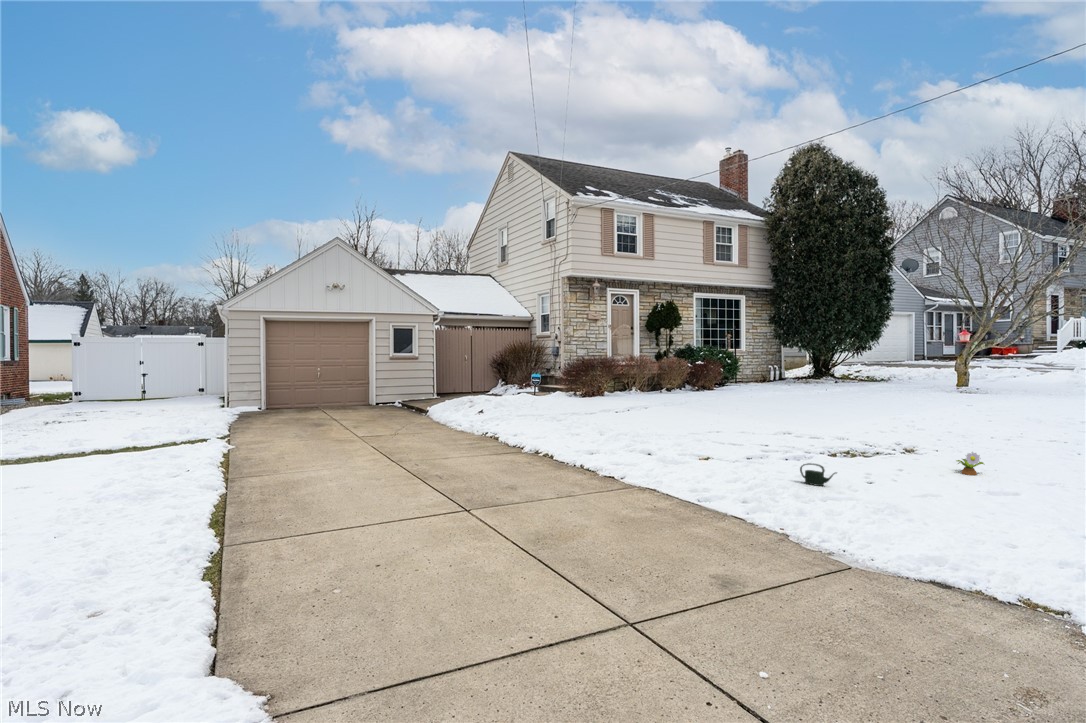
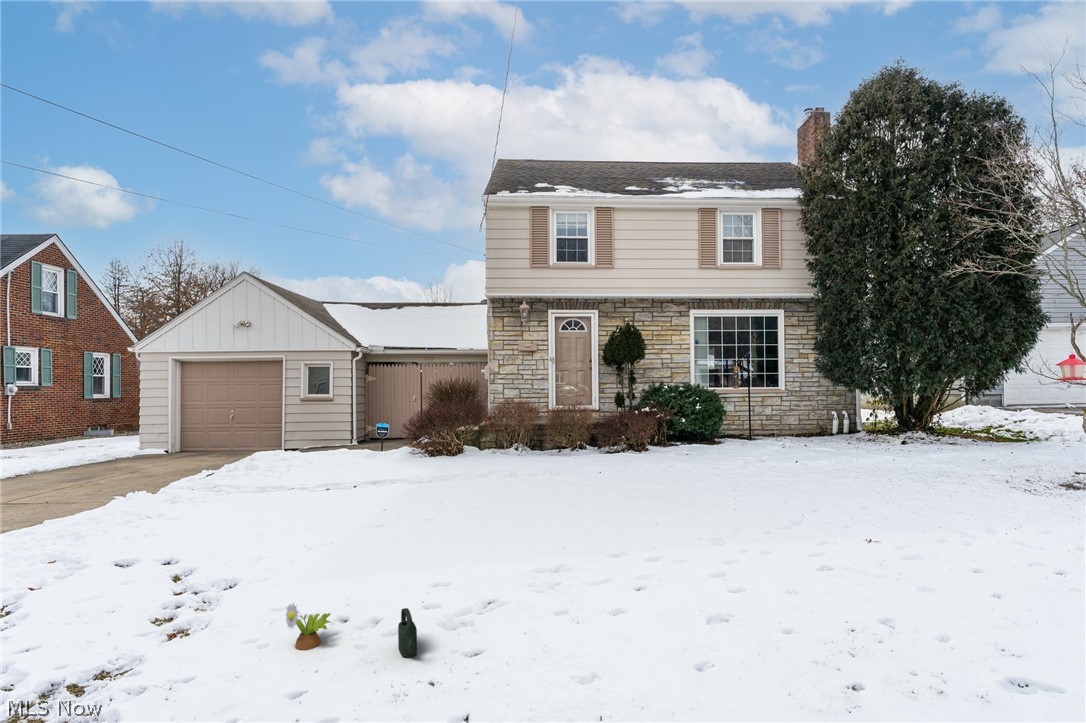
watering can: present [800,463,836,486] -> present [398,608,417,657]

